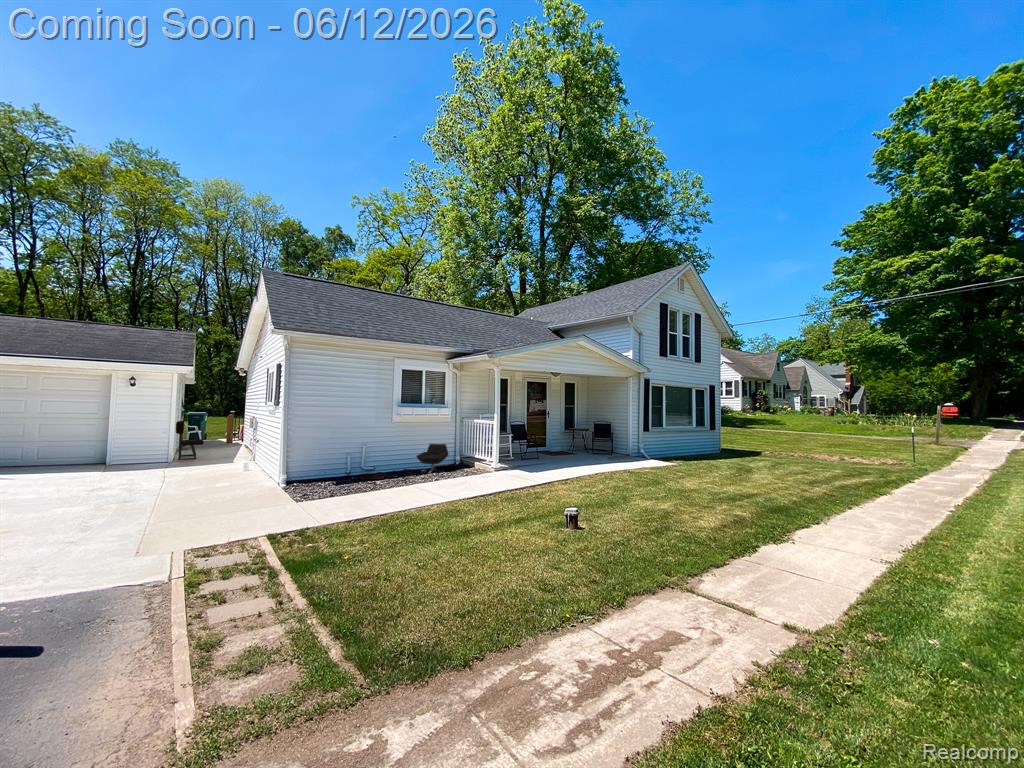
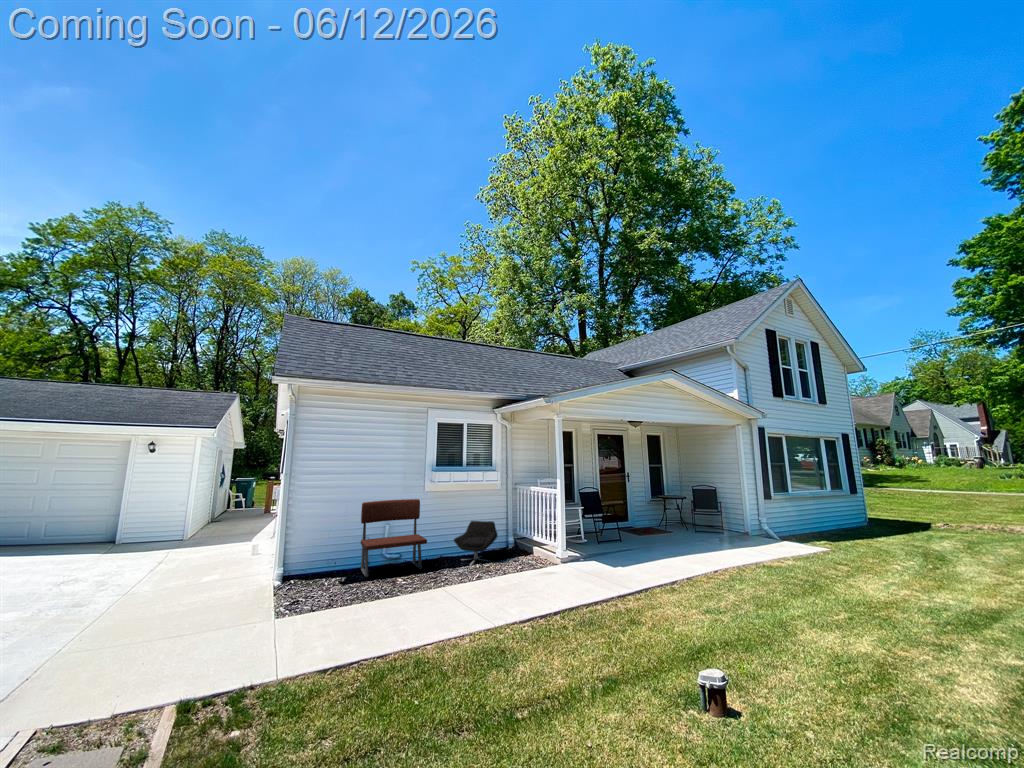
bench: present [176,421,203,460] -> present [361,499,427,577]

